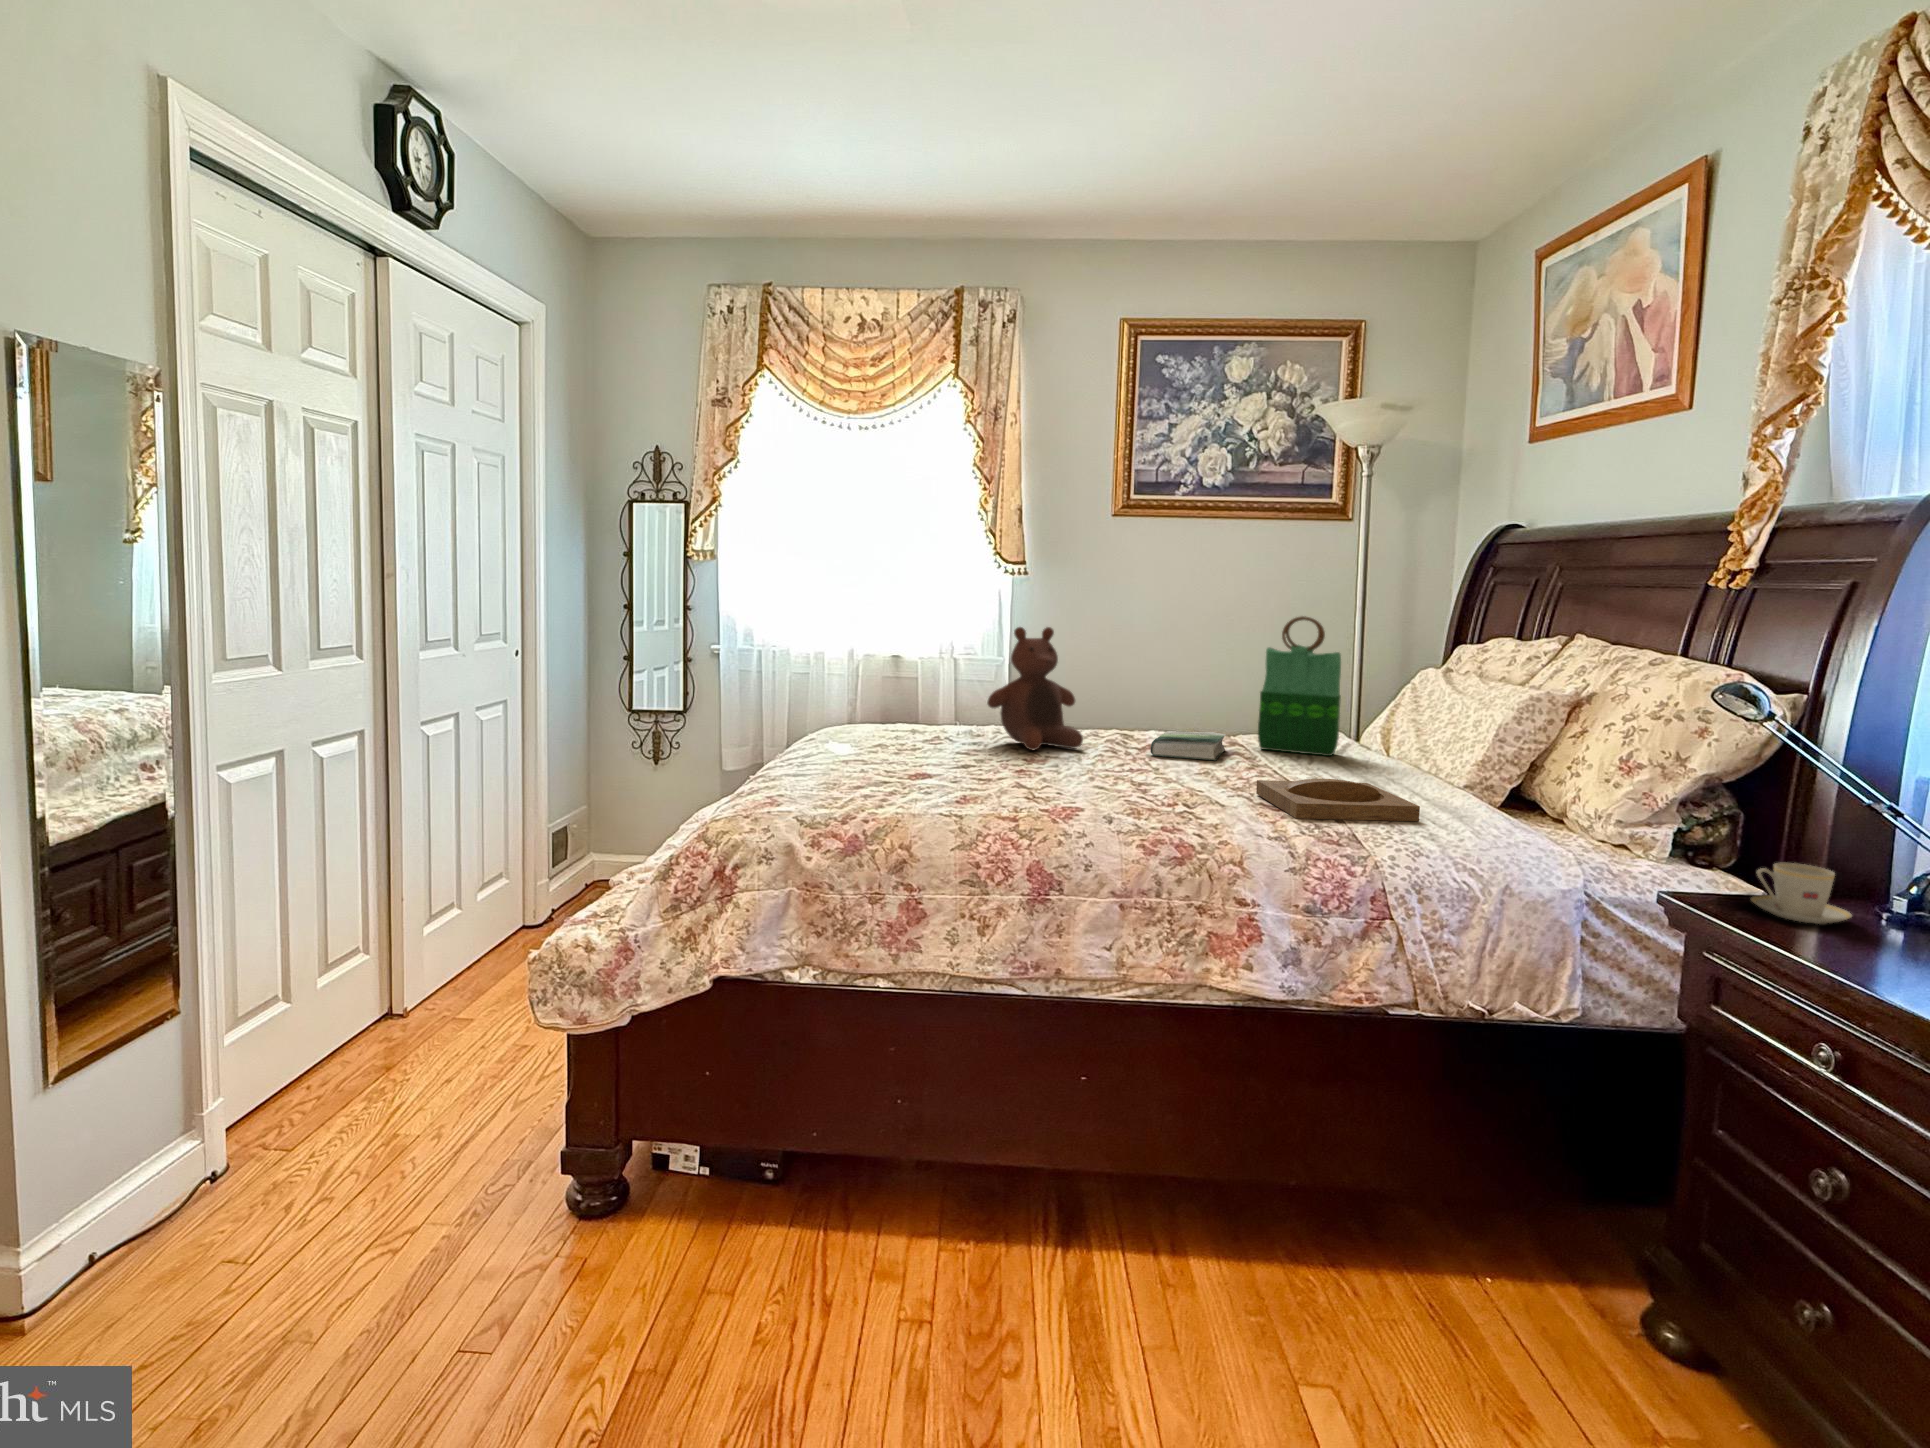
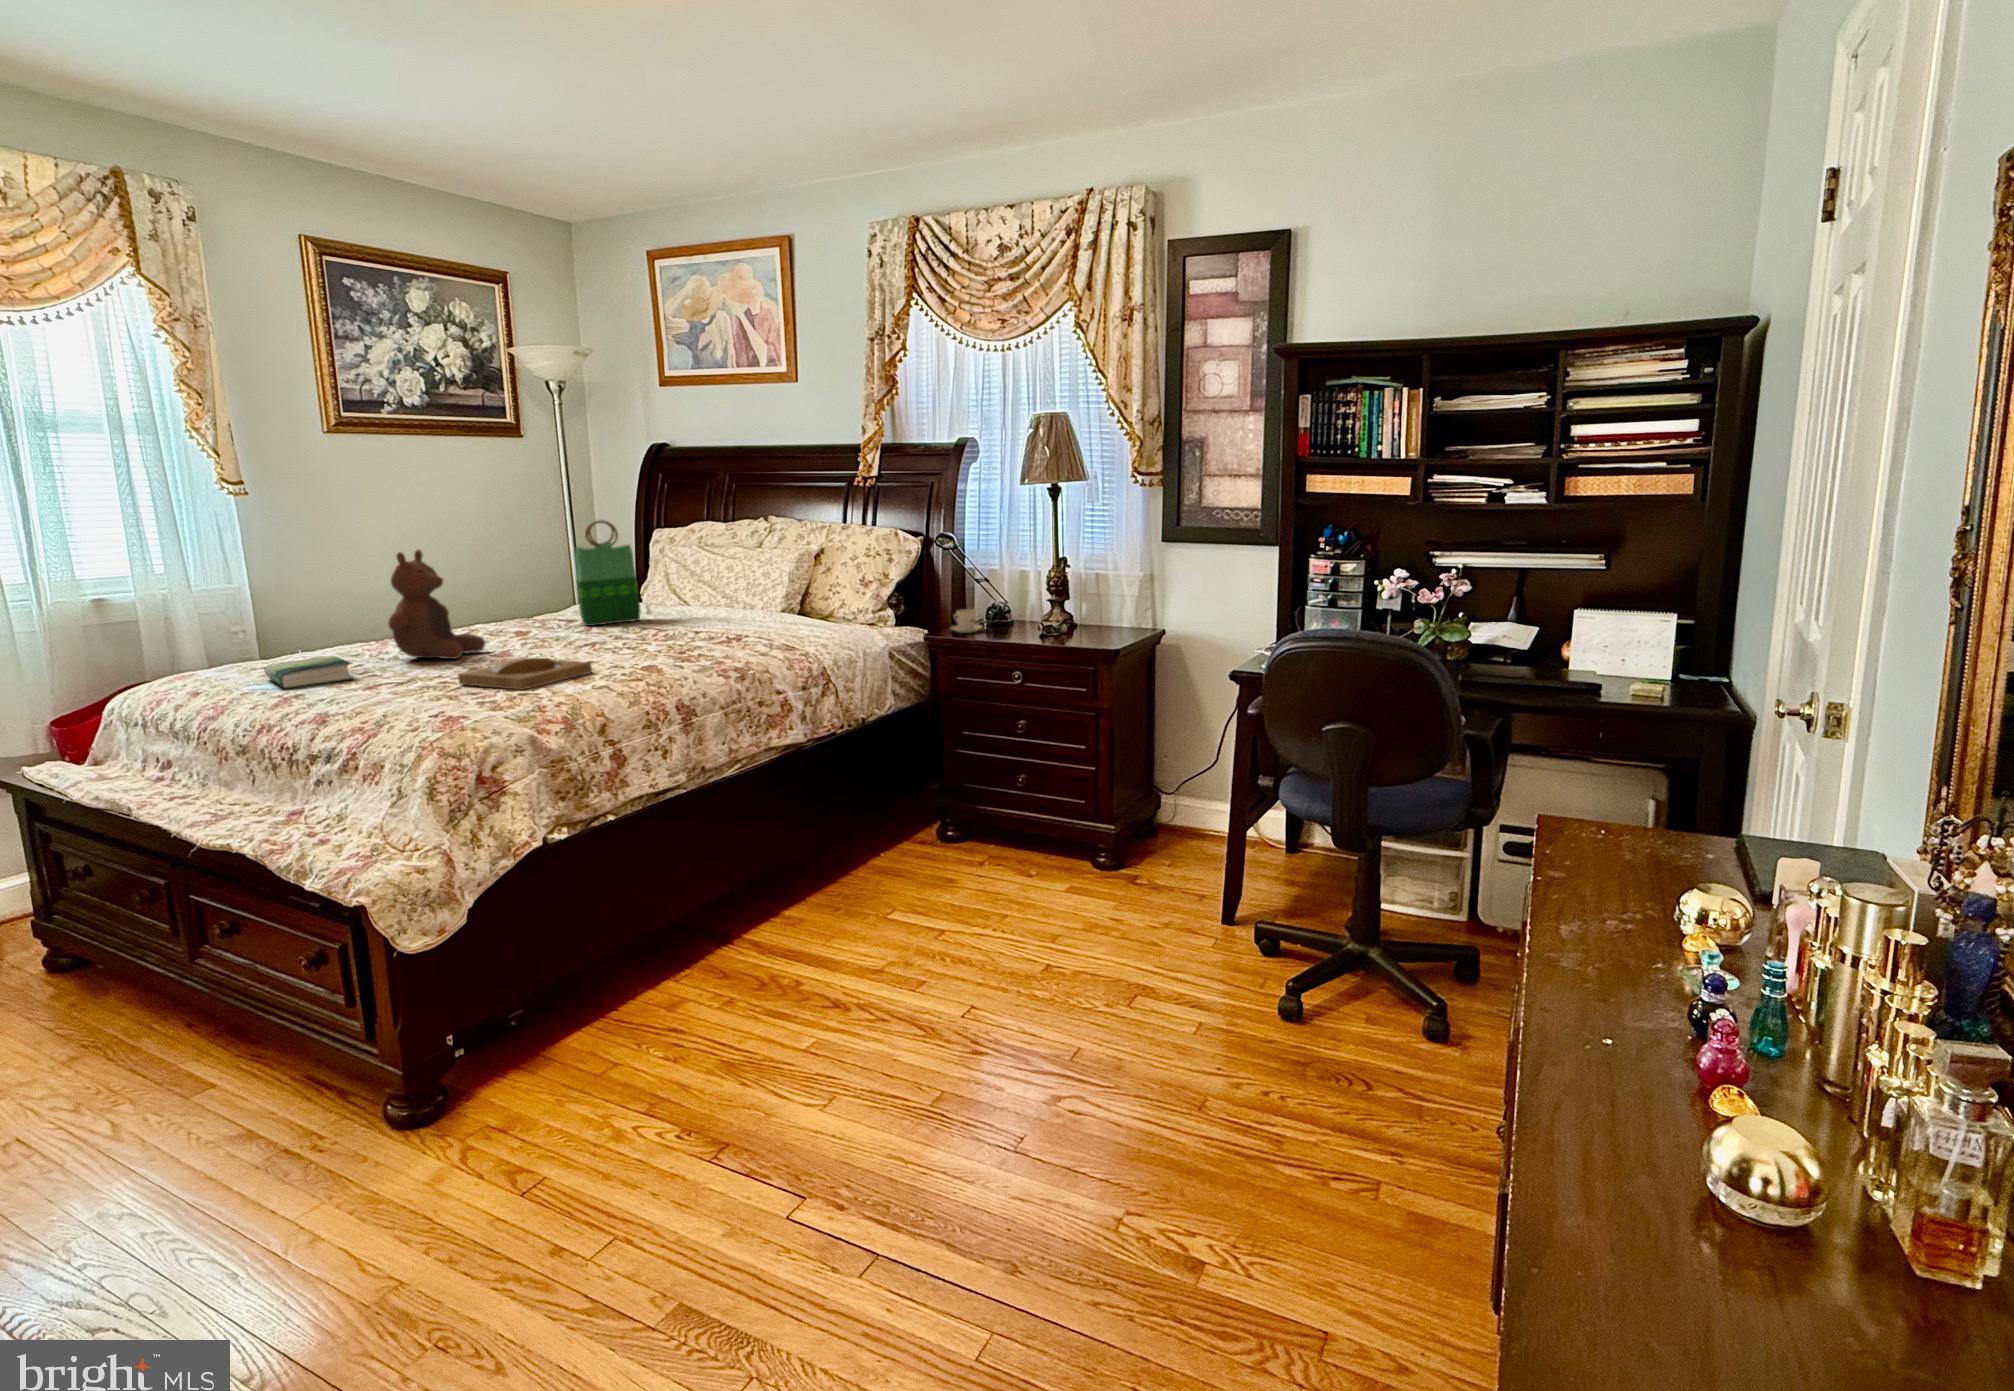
book: present [1150,731,1226,761] -> present [264,656,353,688]
tray: present [1256,778,1420,821] -> present [458,658,592,690]

